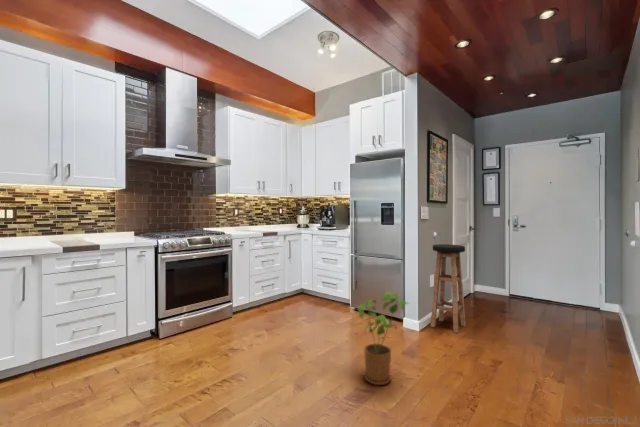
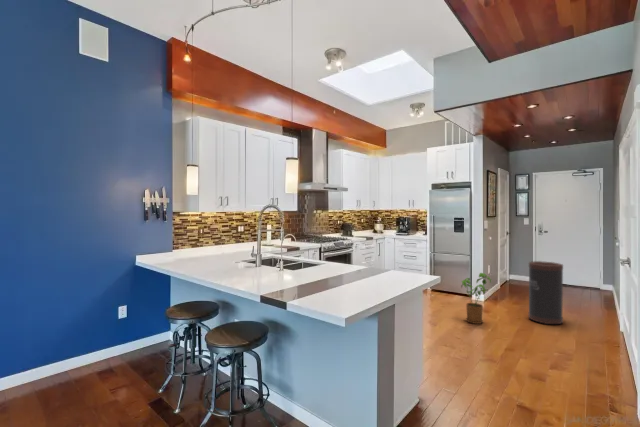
bar stool: present [431,244,466,333] -> none [490,245,513,302]
trash can: none [476,272,536,390] -> present [528,261,563,324]

